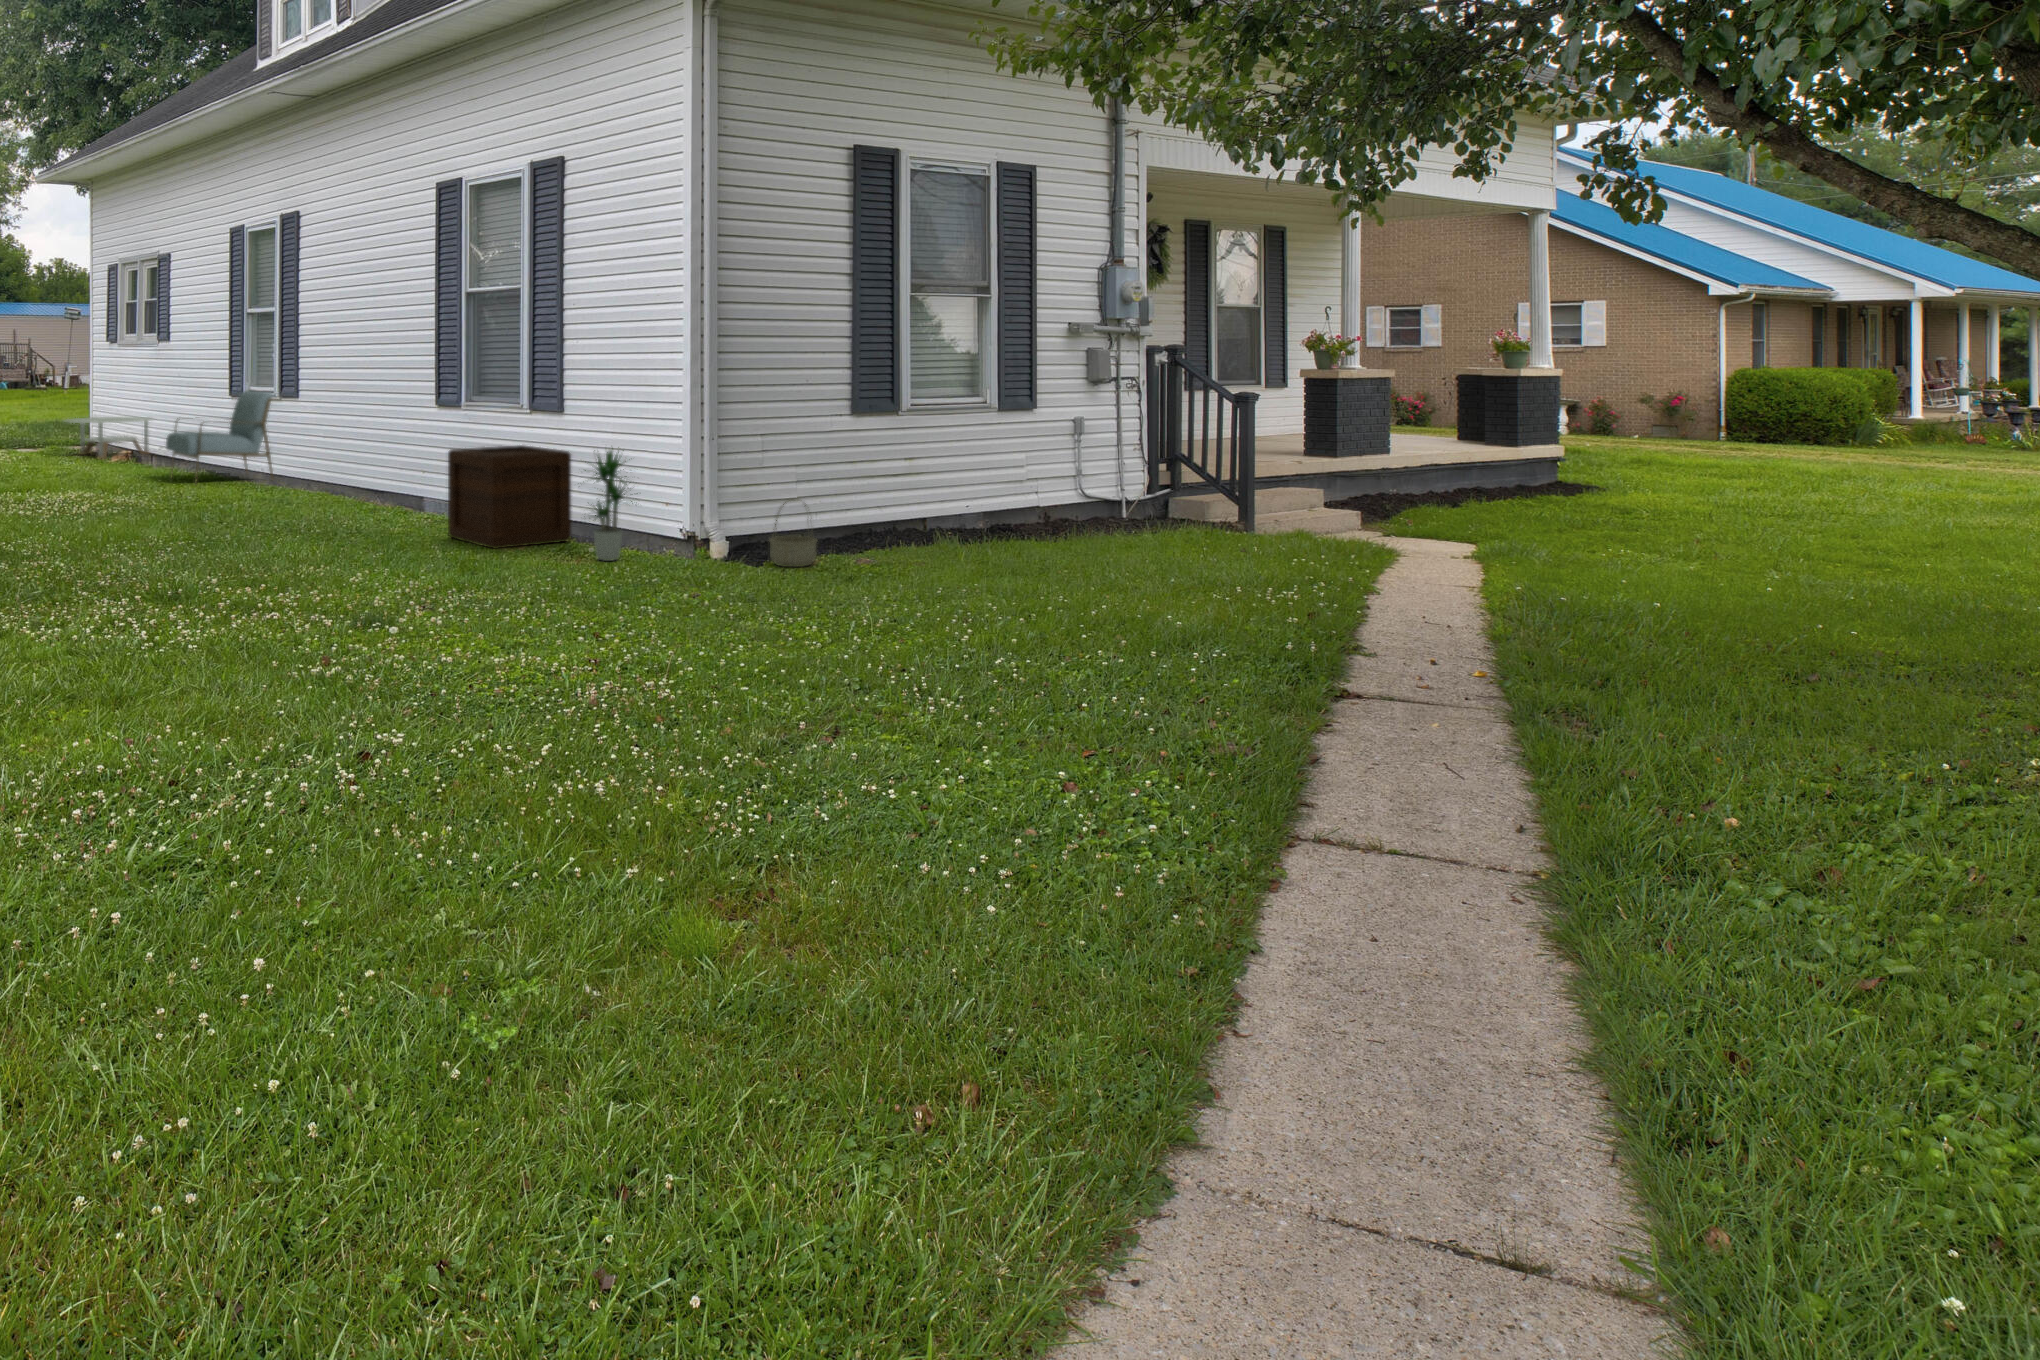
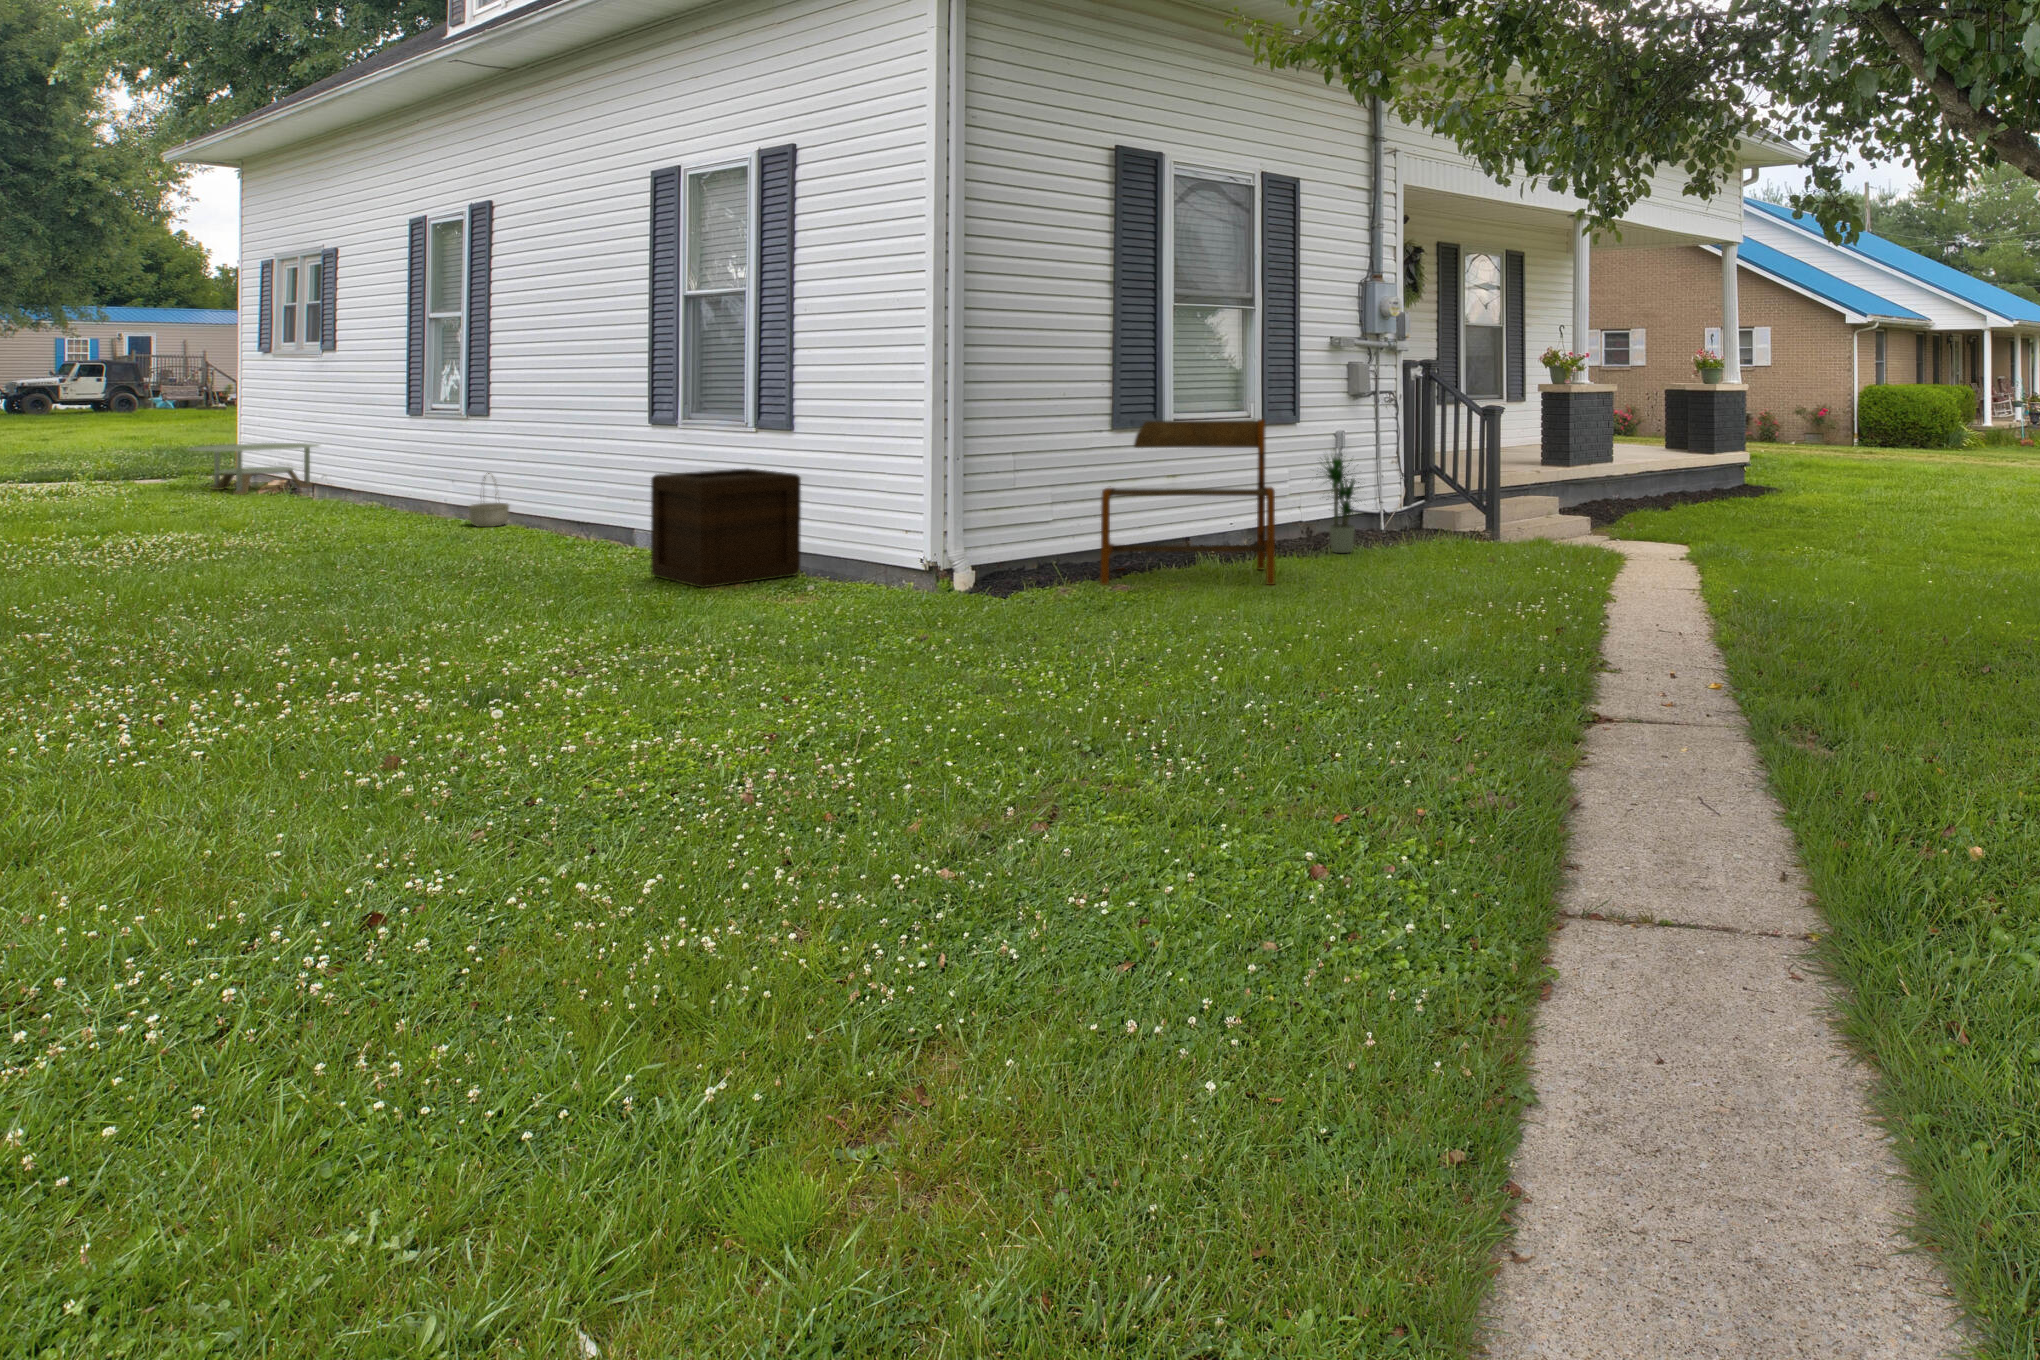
chair: present [166,390,273,477] -> none [315,410,461,524]
bench: none [844,404,1017,568] -> present [1100,419,1275,585]
potted plant: present [585,447,638,561] -> present [1324,457,1359,553]
basket: present [769,499,817,567] -> present [469,473,509,527]

